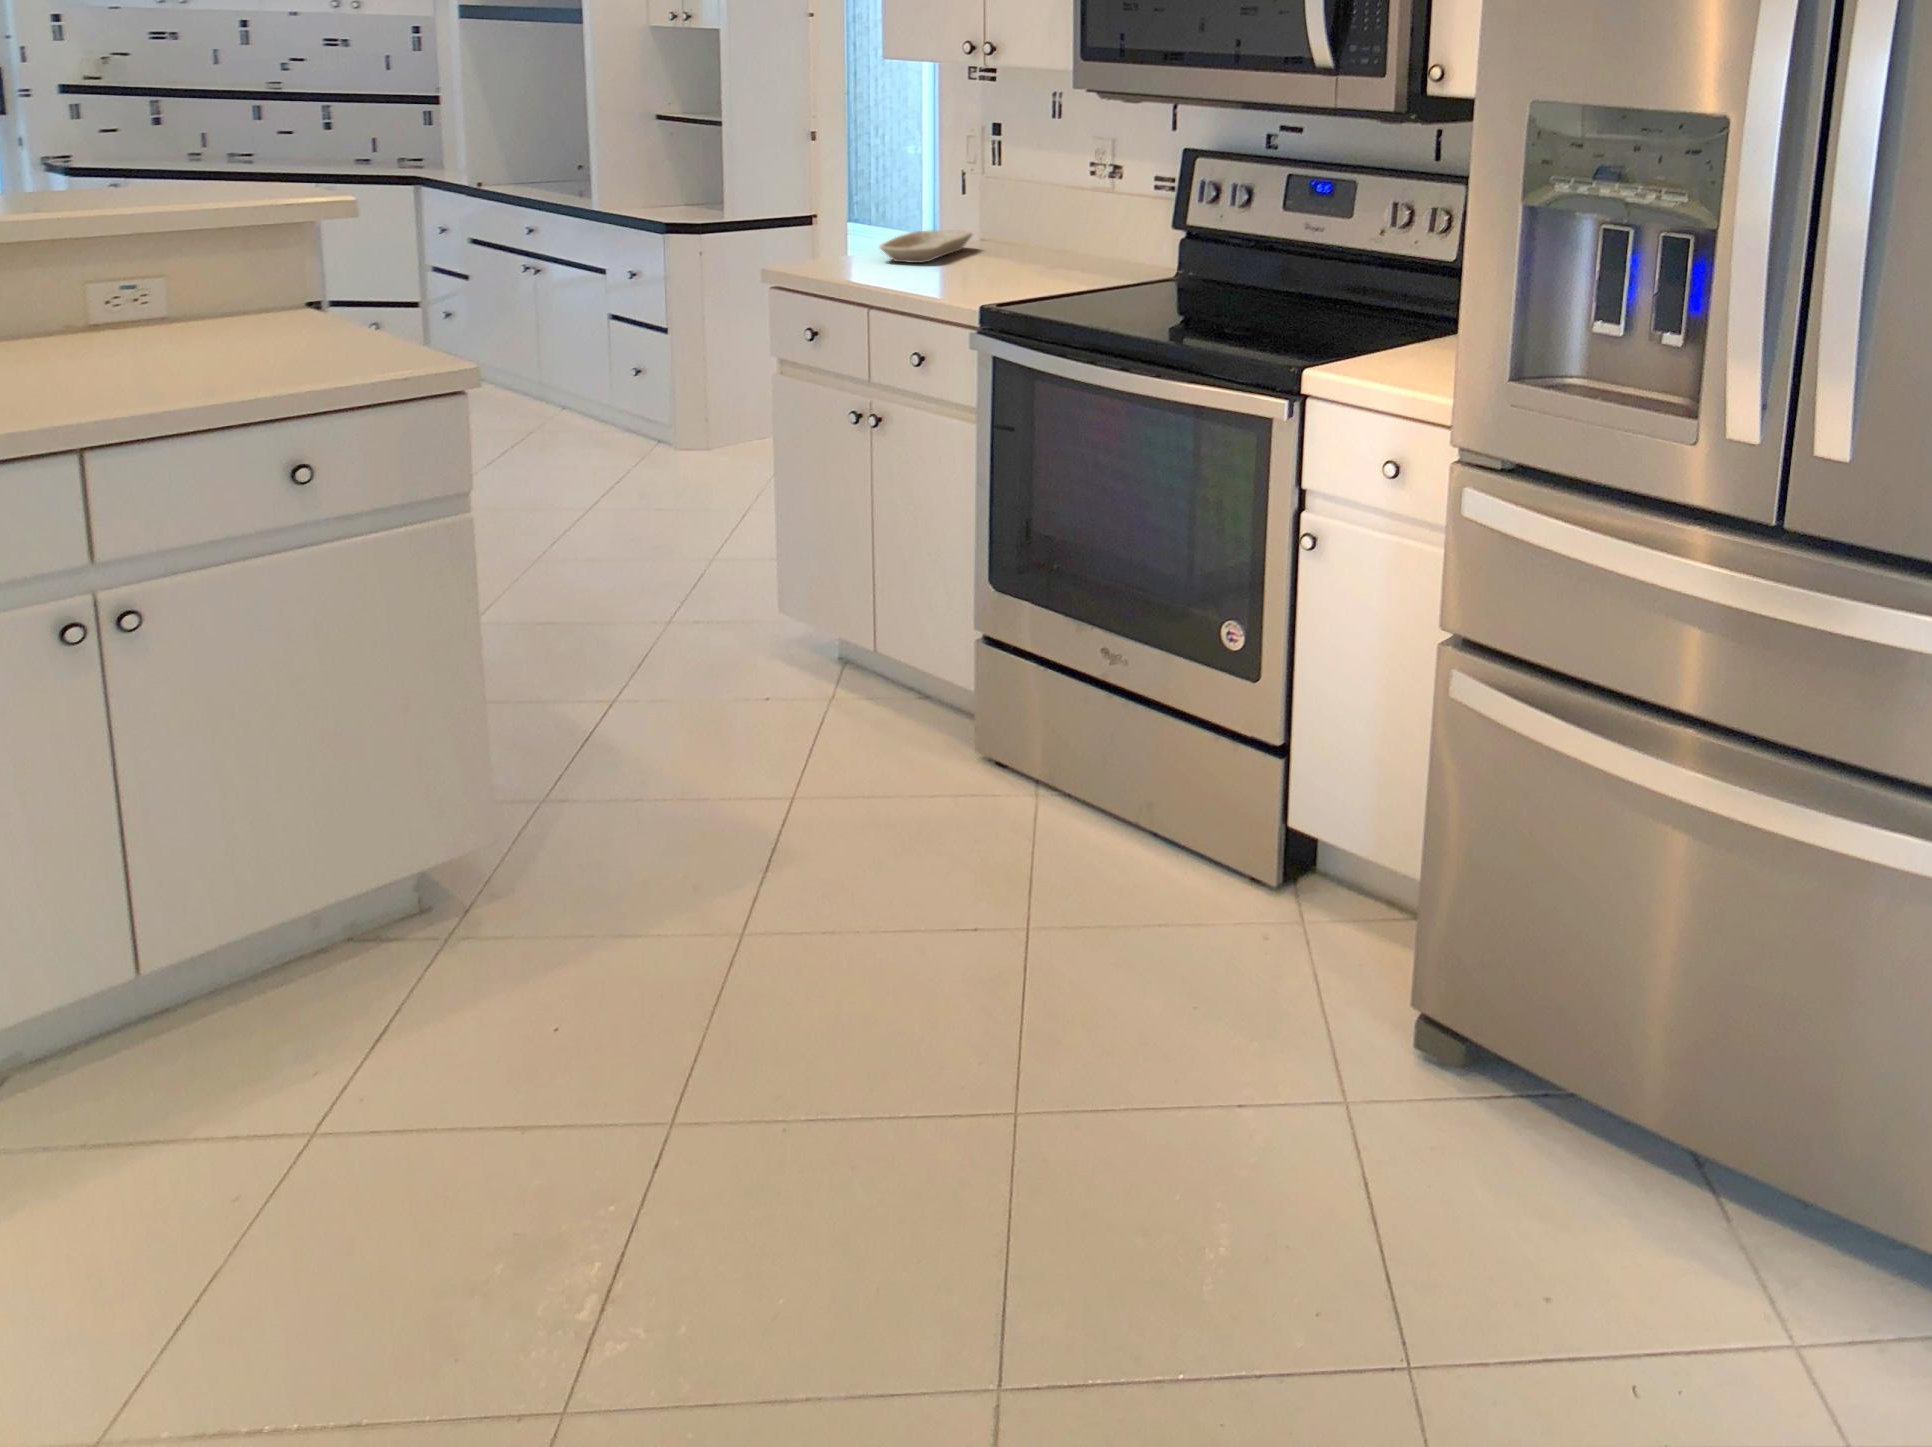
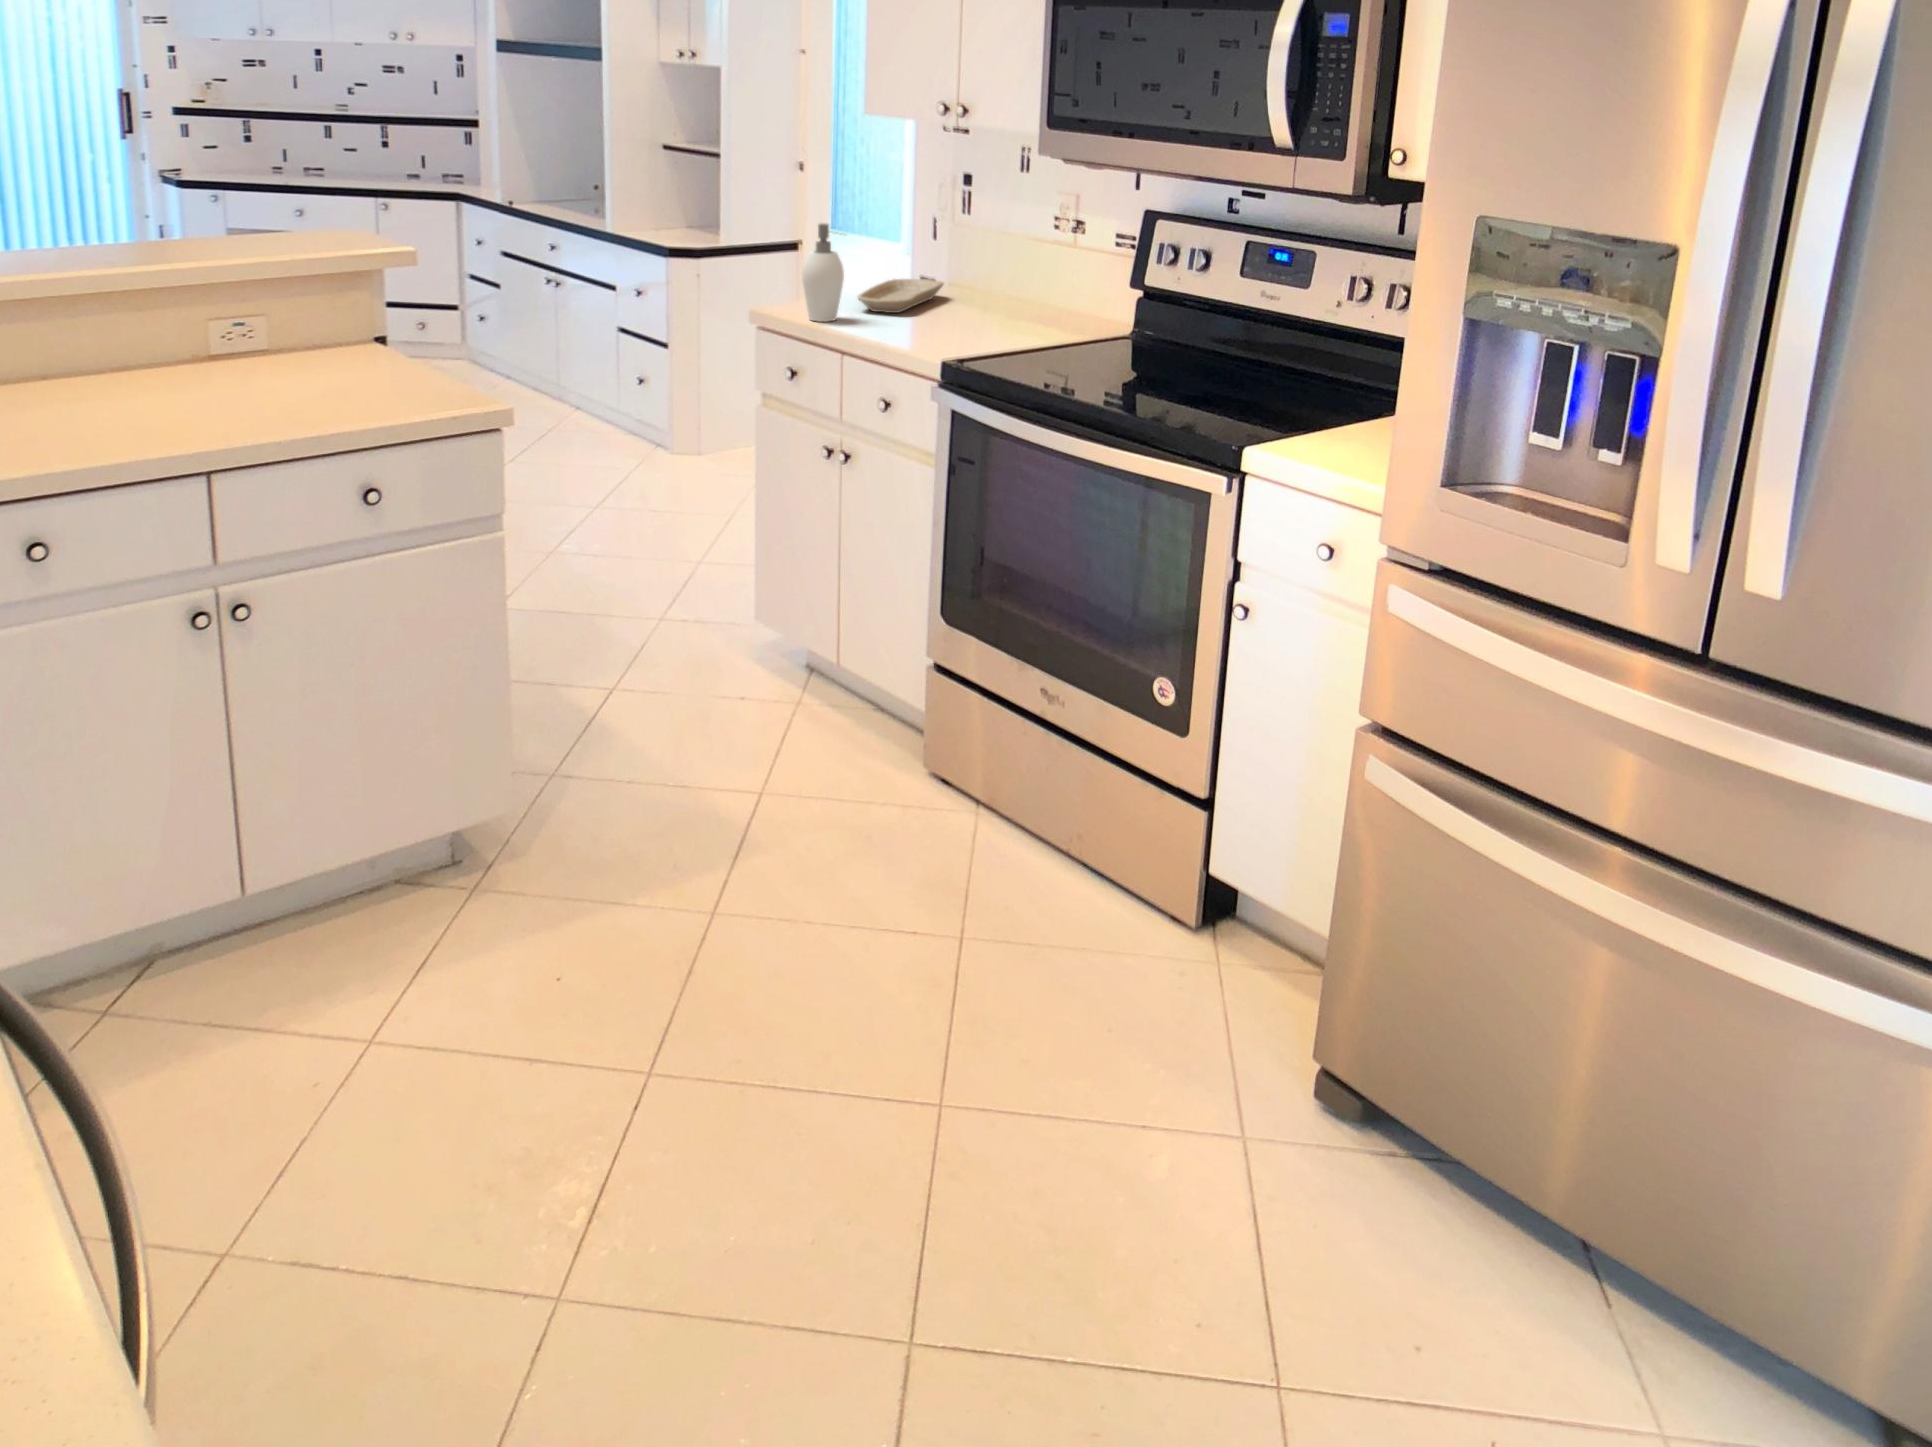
soap dispenser: none [816,165,866,272] -> present [802,223,844,322]

